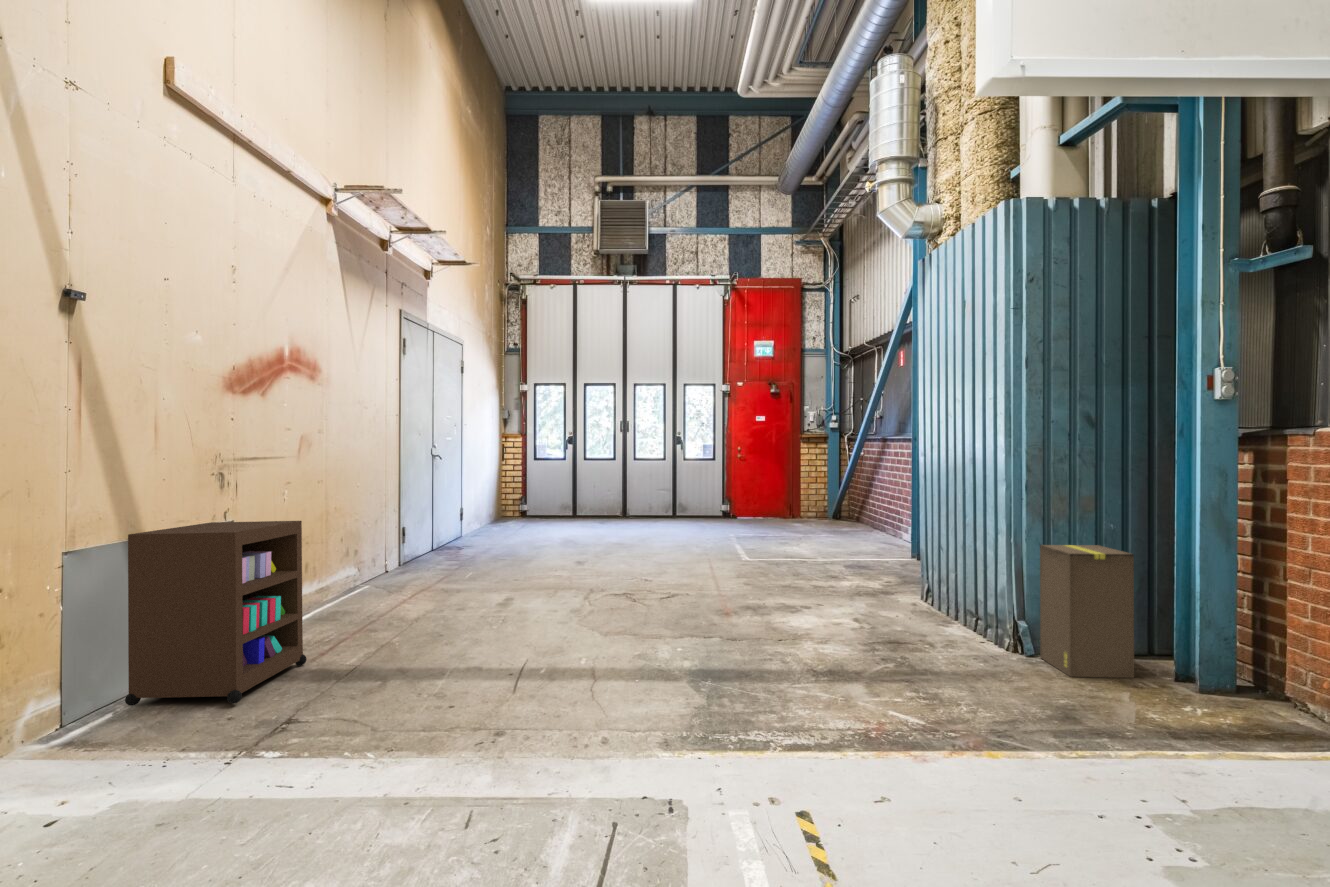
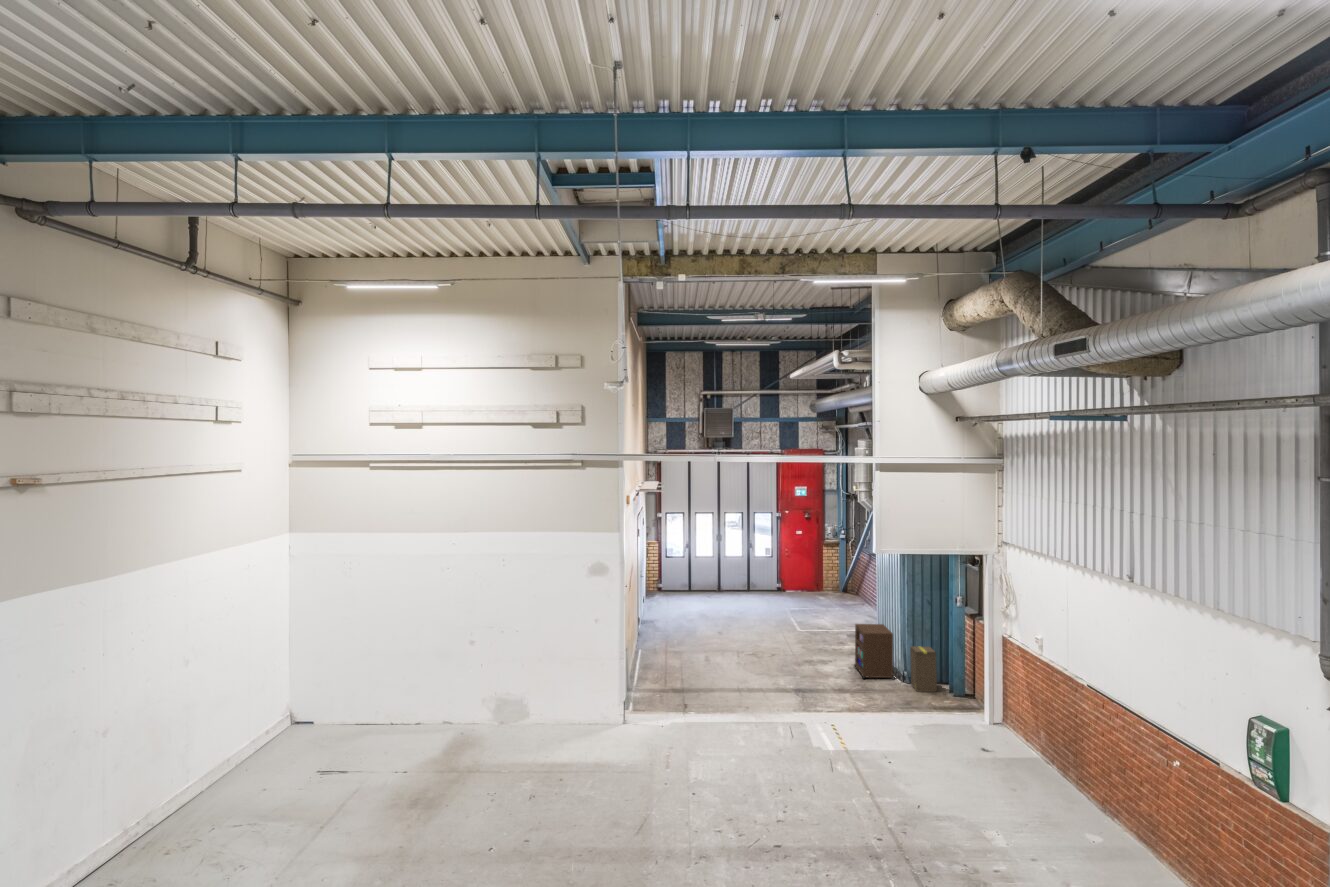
storage cabinet: present [125,521,307,706] -> present [854,624,895,679]

